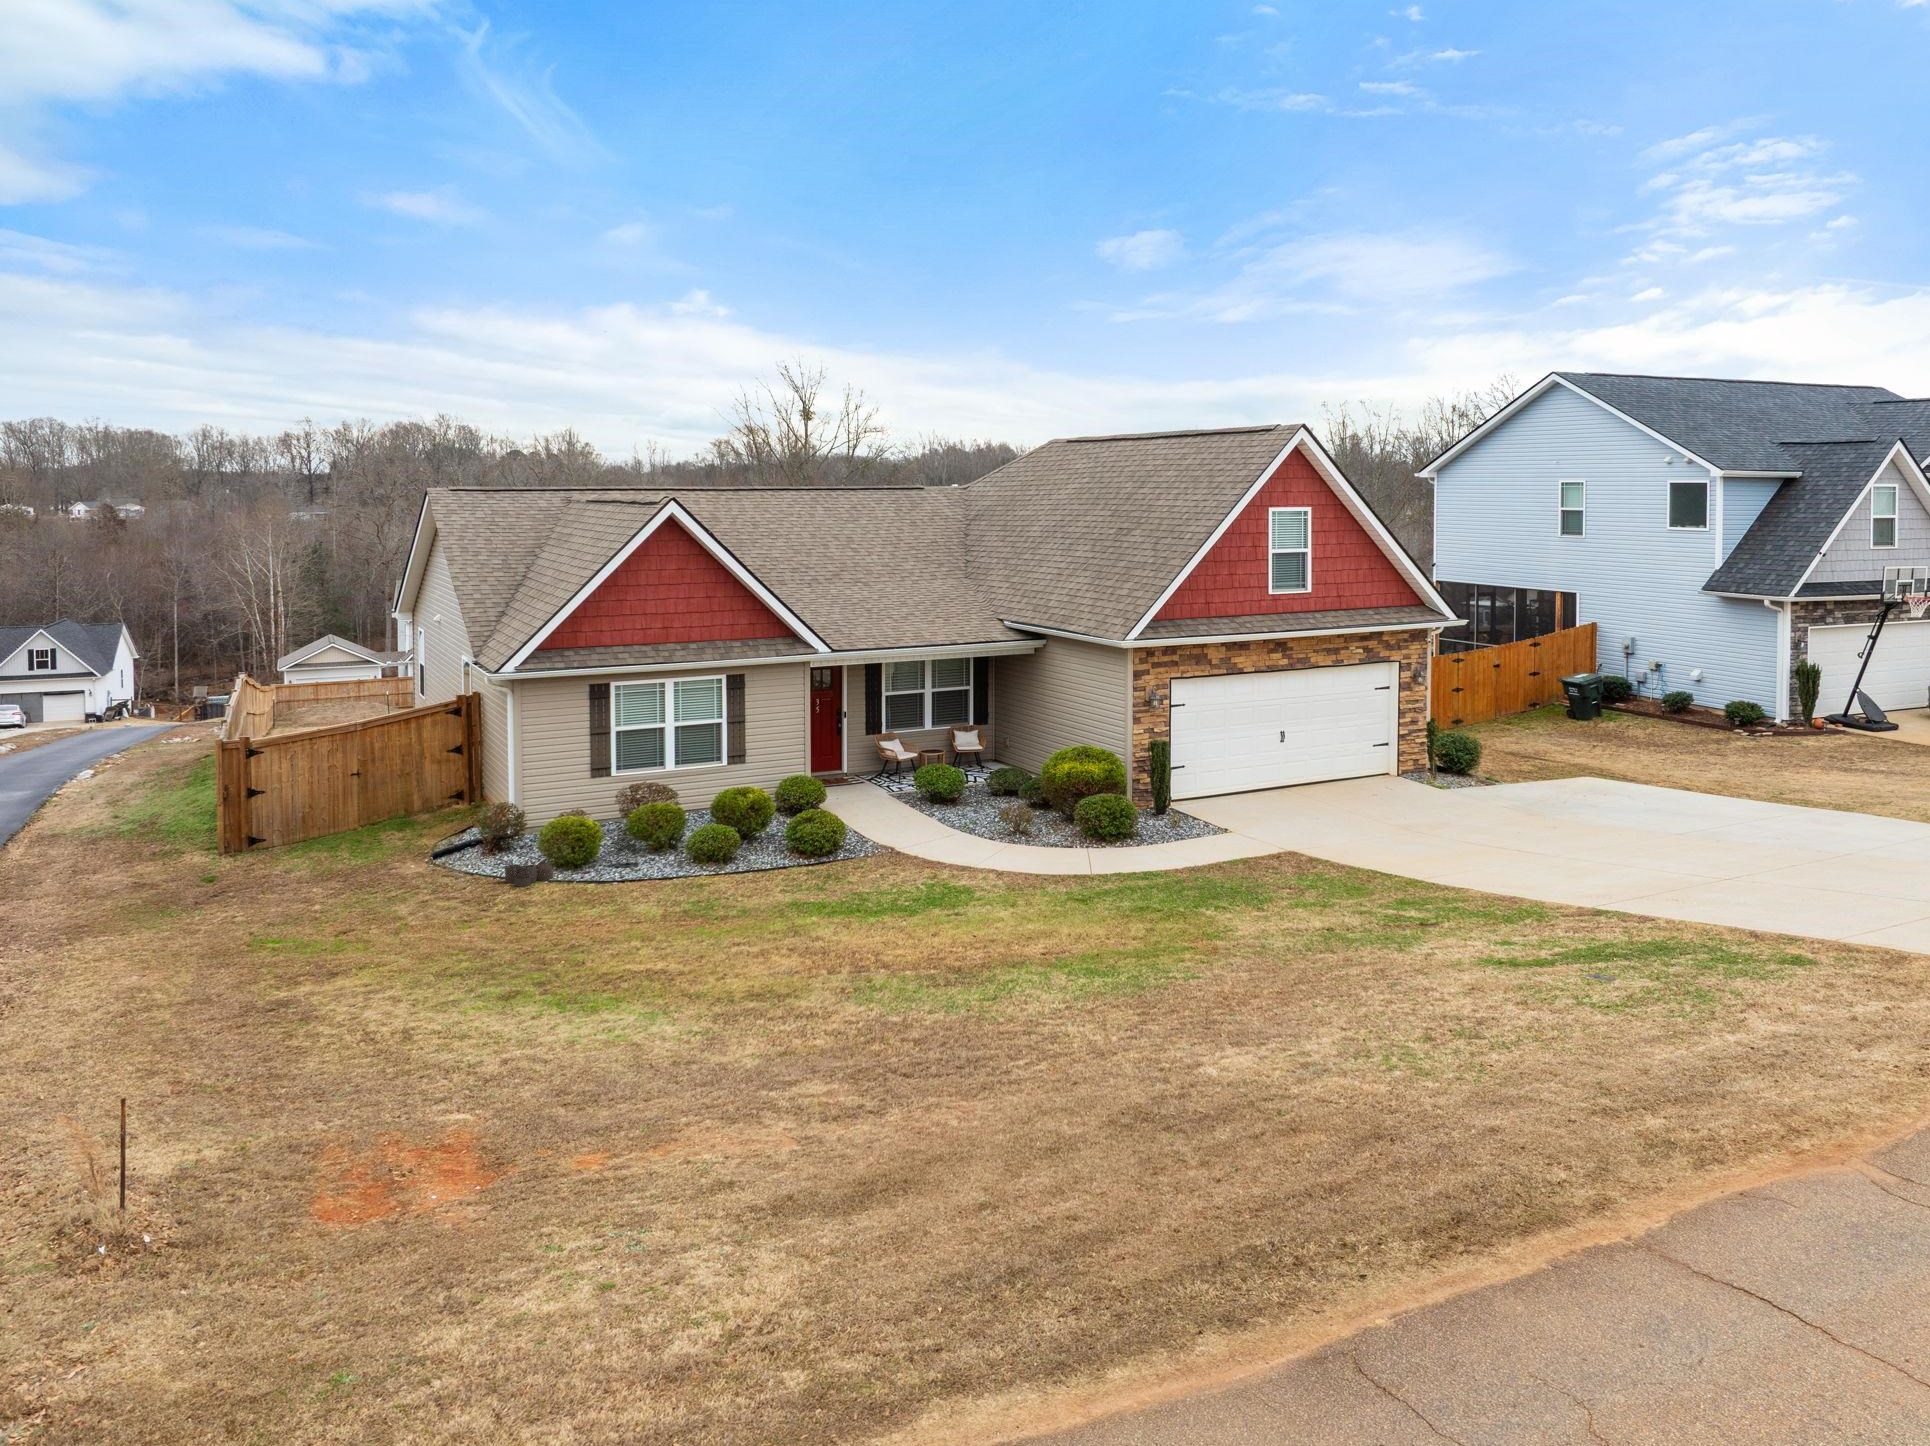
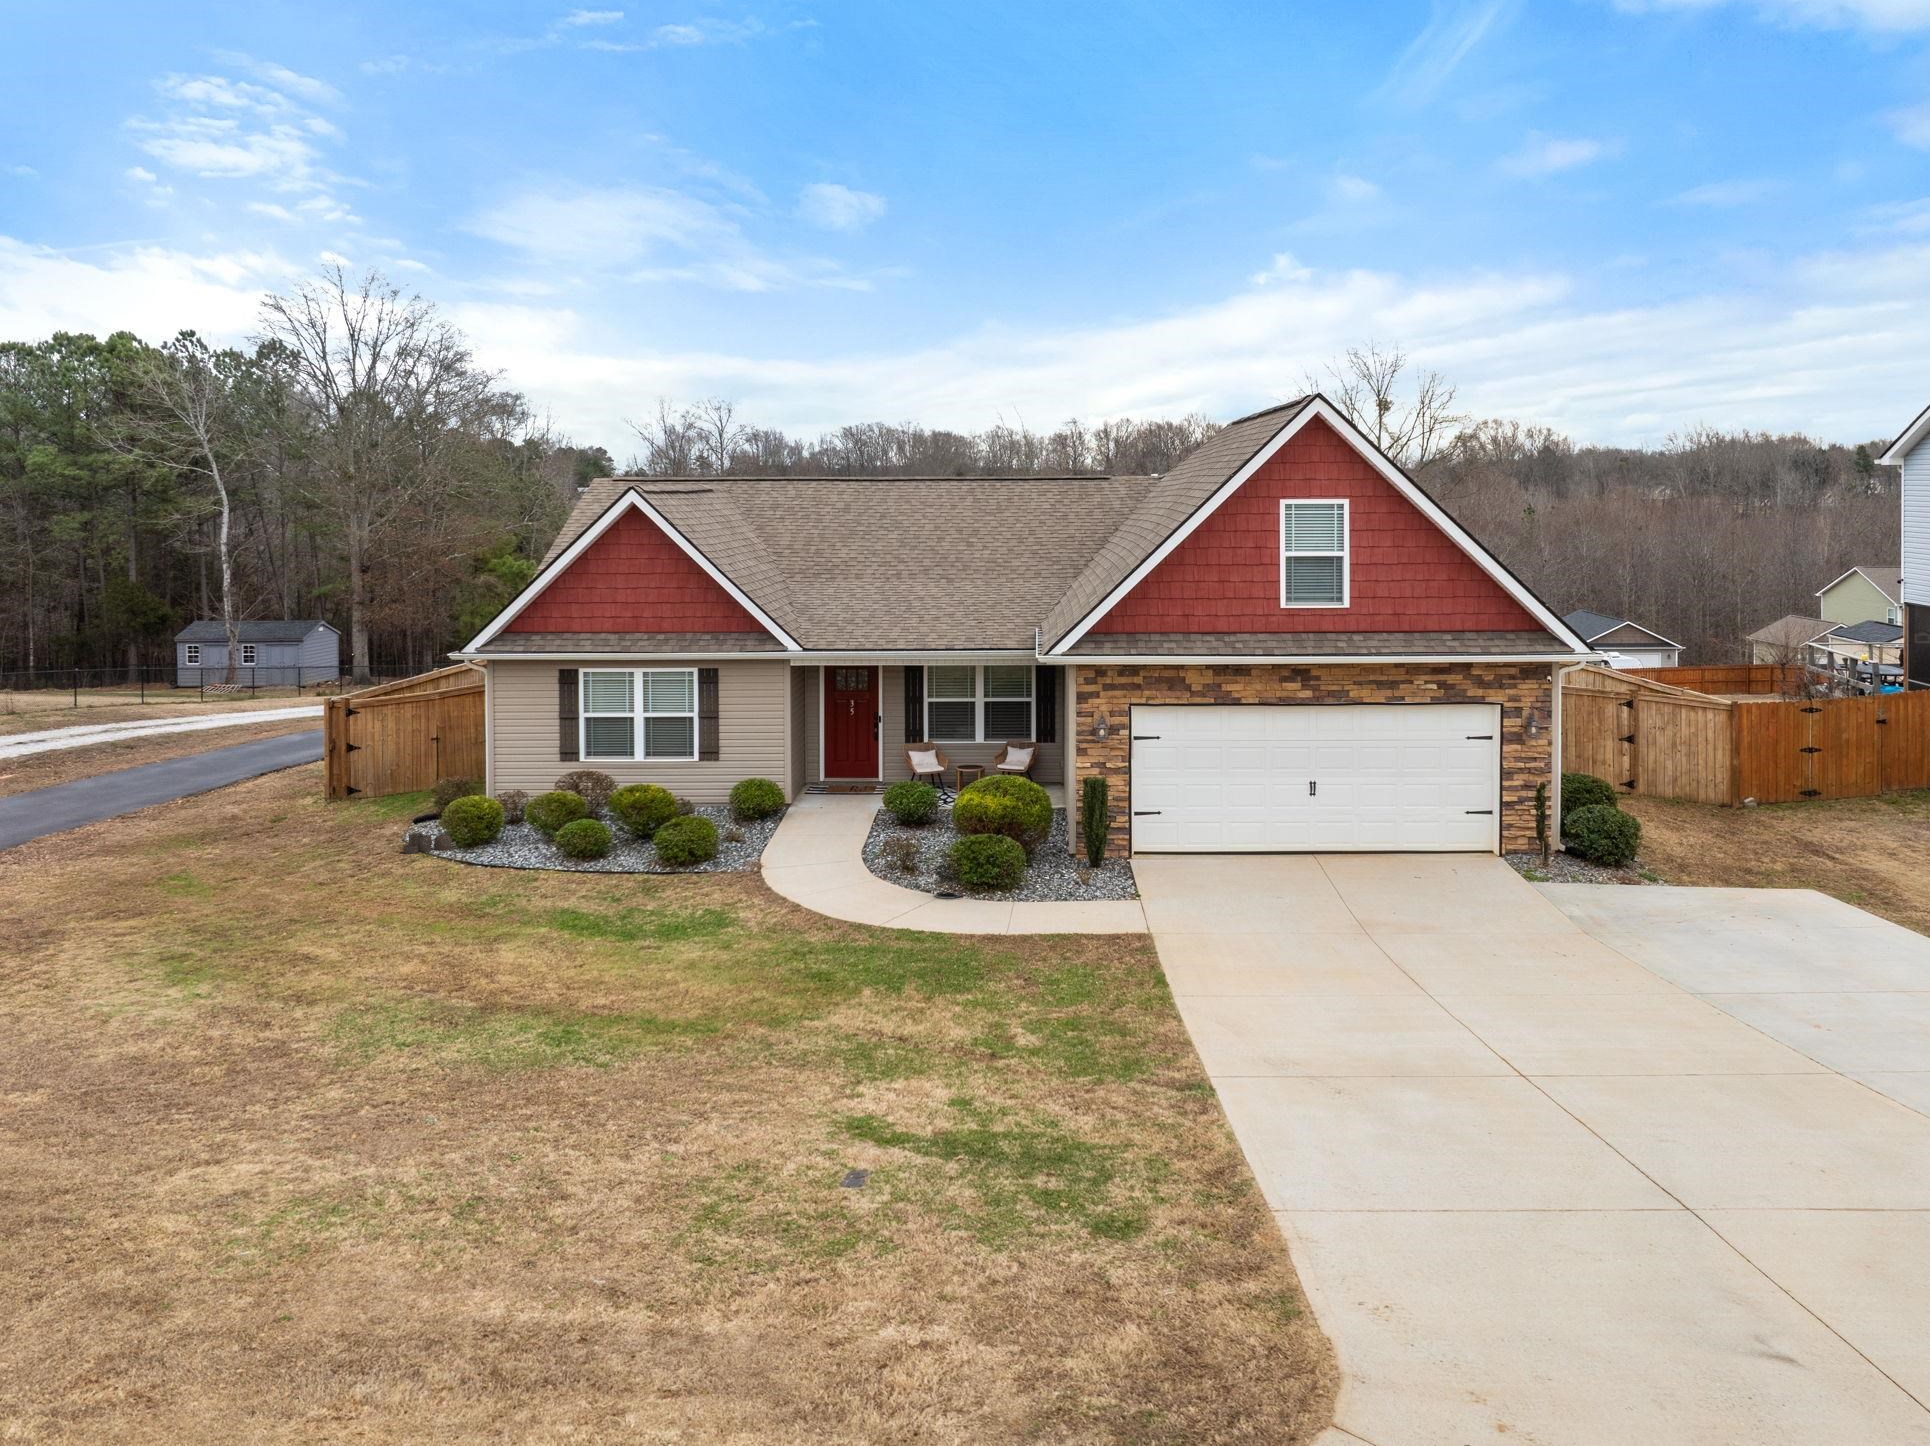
potted tree: present [613,828,639,867] -> present [934,851,962,899]

